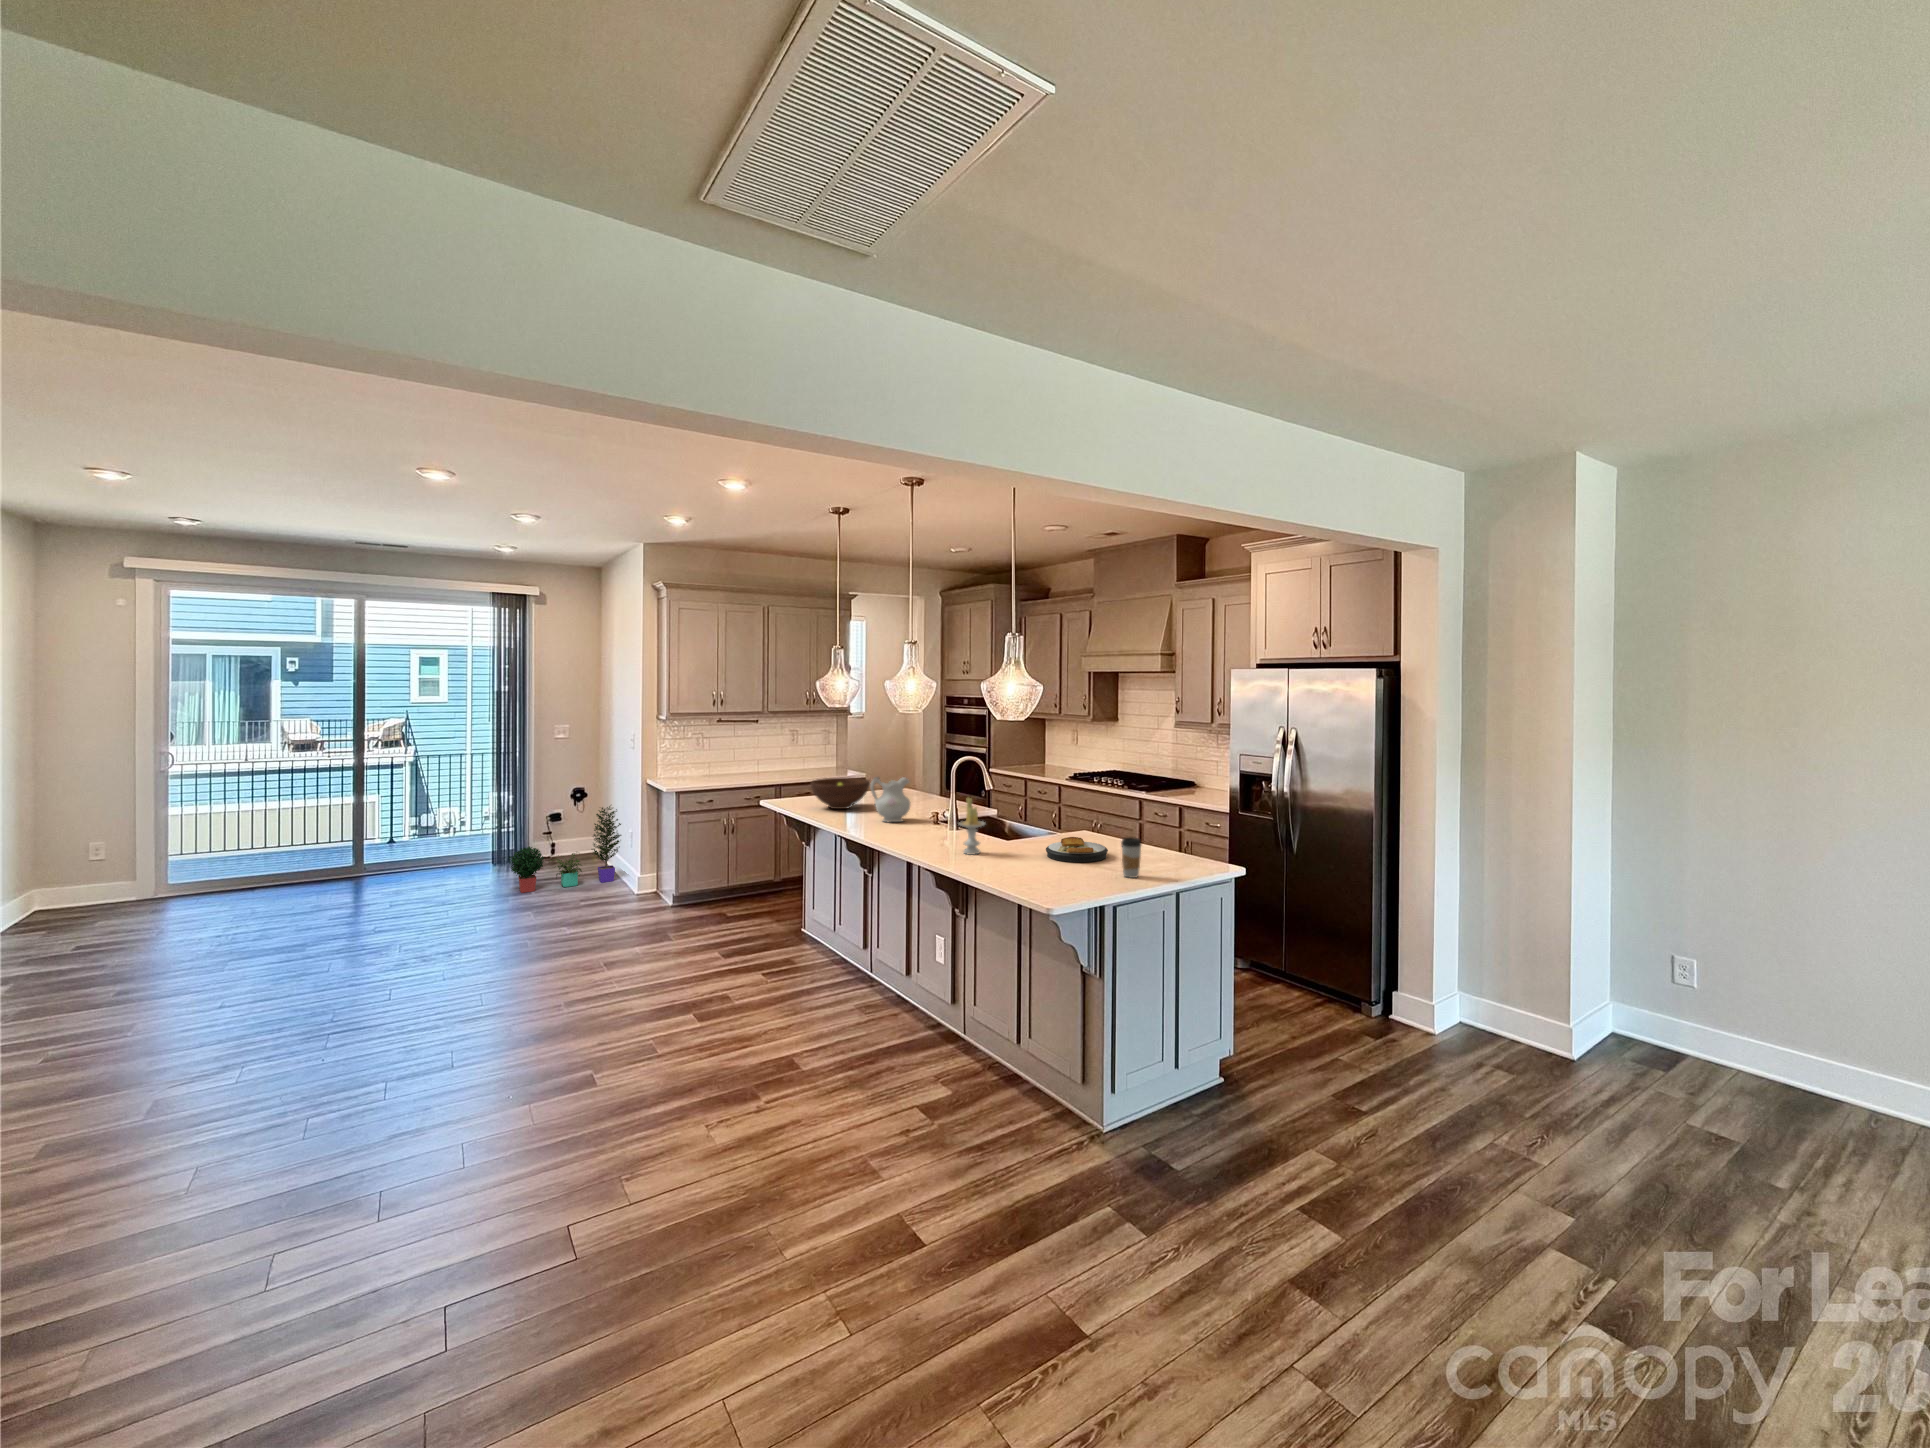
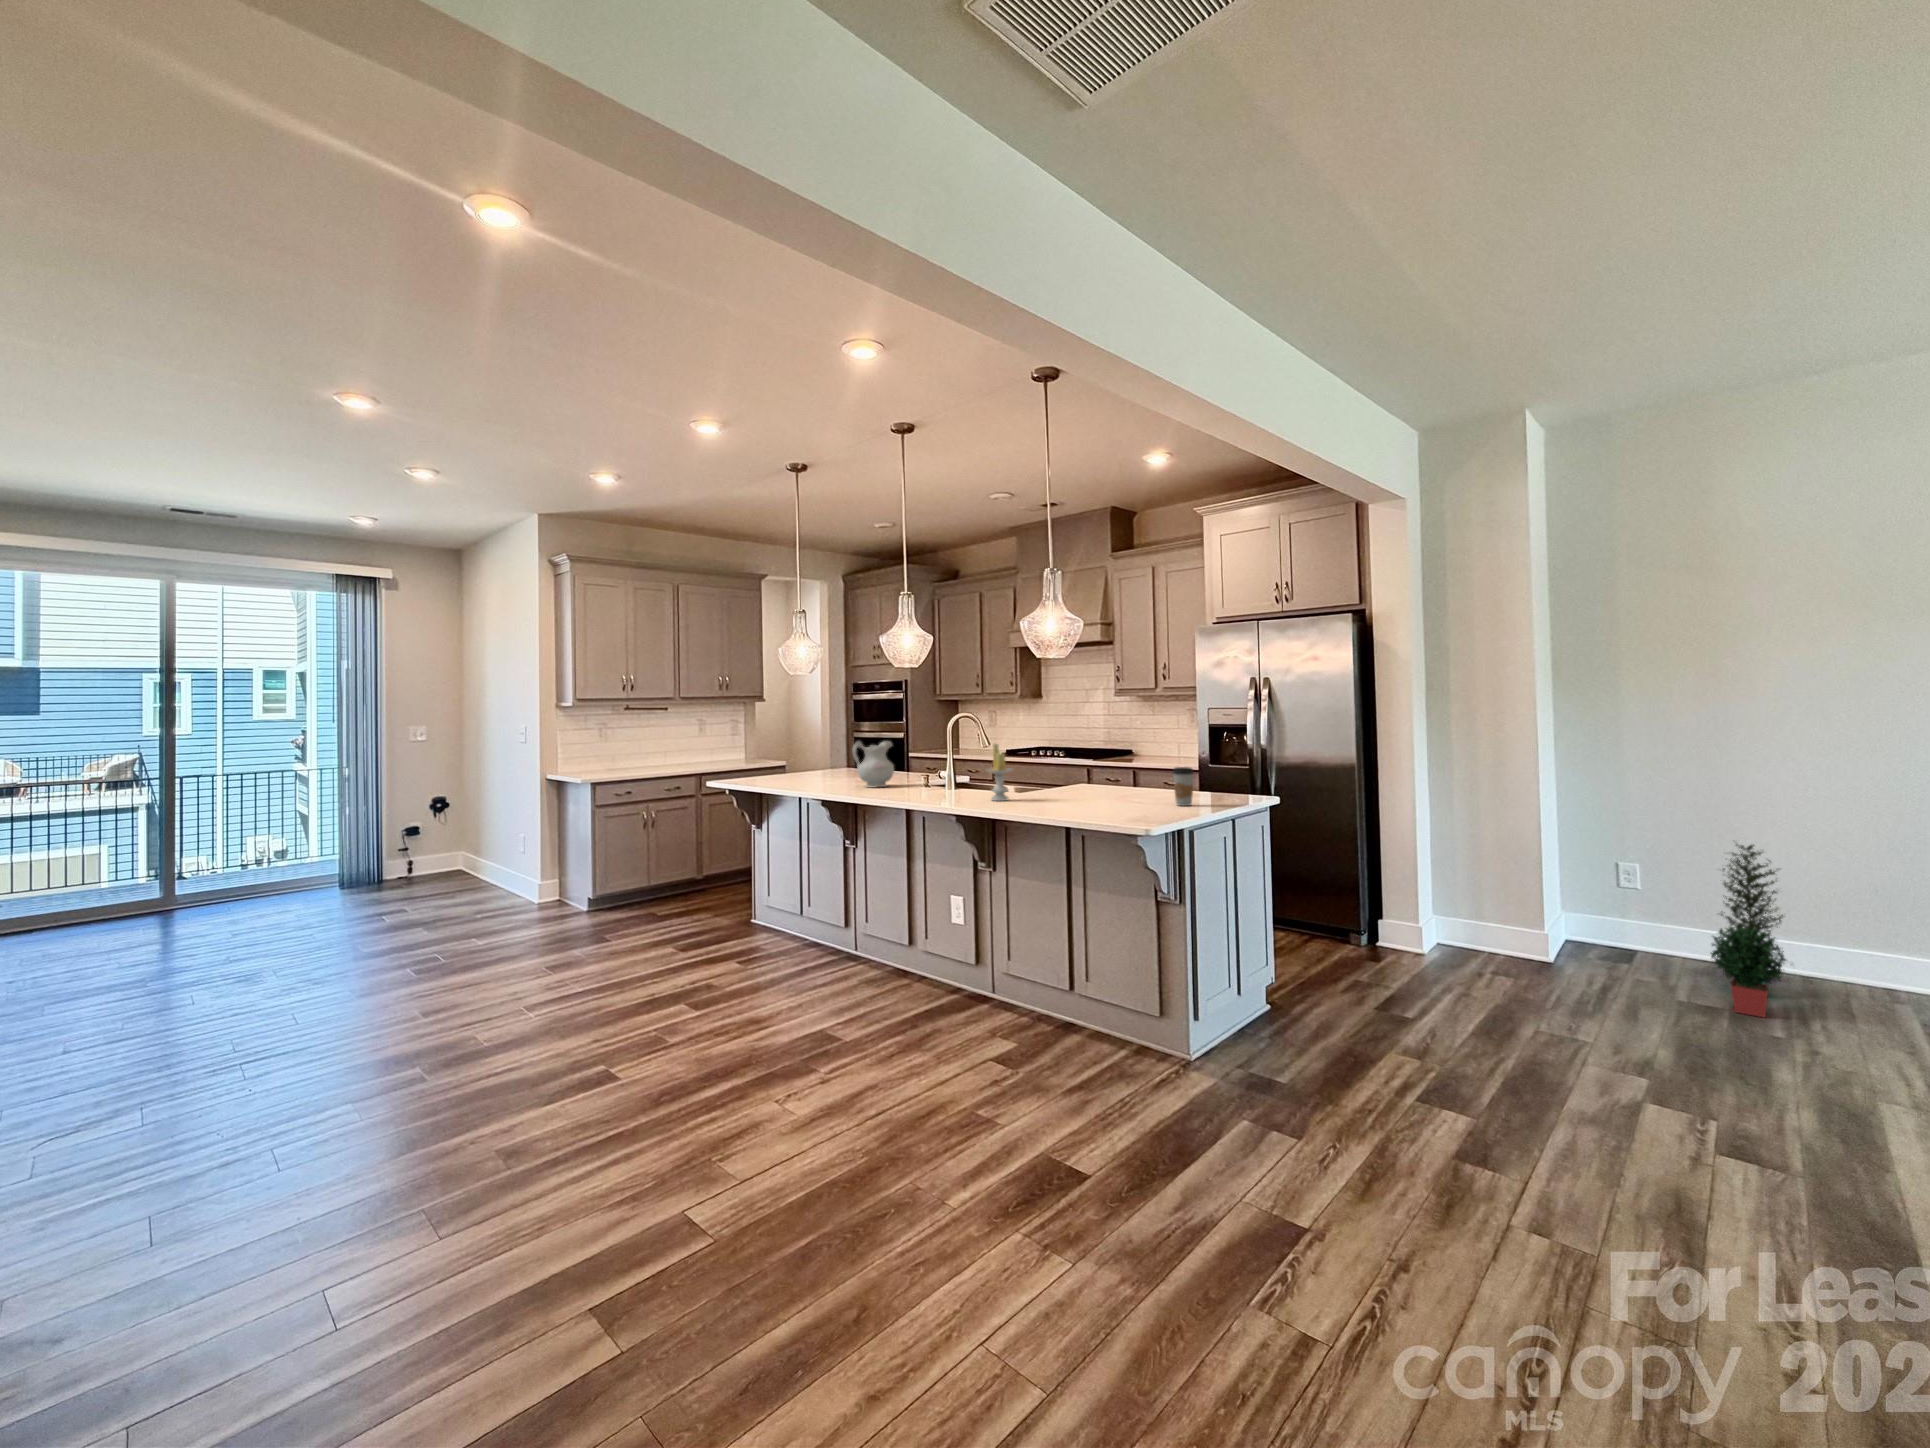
fruit bowl: present [811,777,870,809] -> none [772,751,834,782]
potted plant: present [509,806,621,893] -> present [1710,844,1786,1017]
plate: present [1046,837,1108,862] -> none [1074,780,1138,800]

